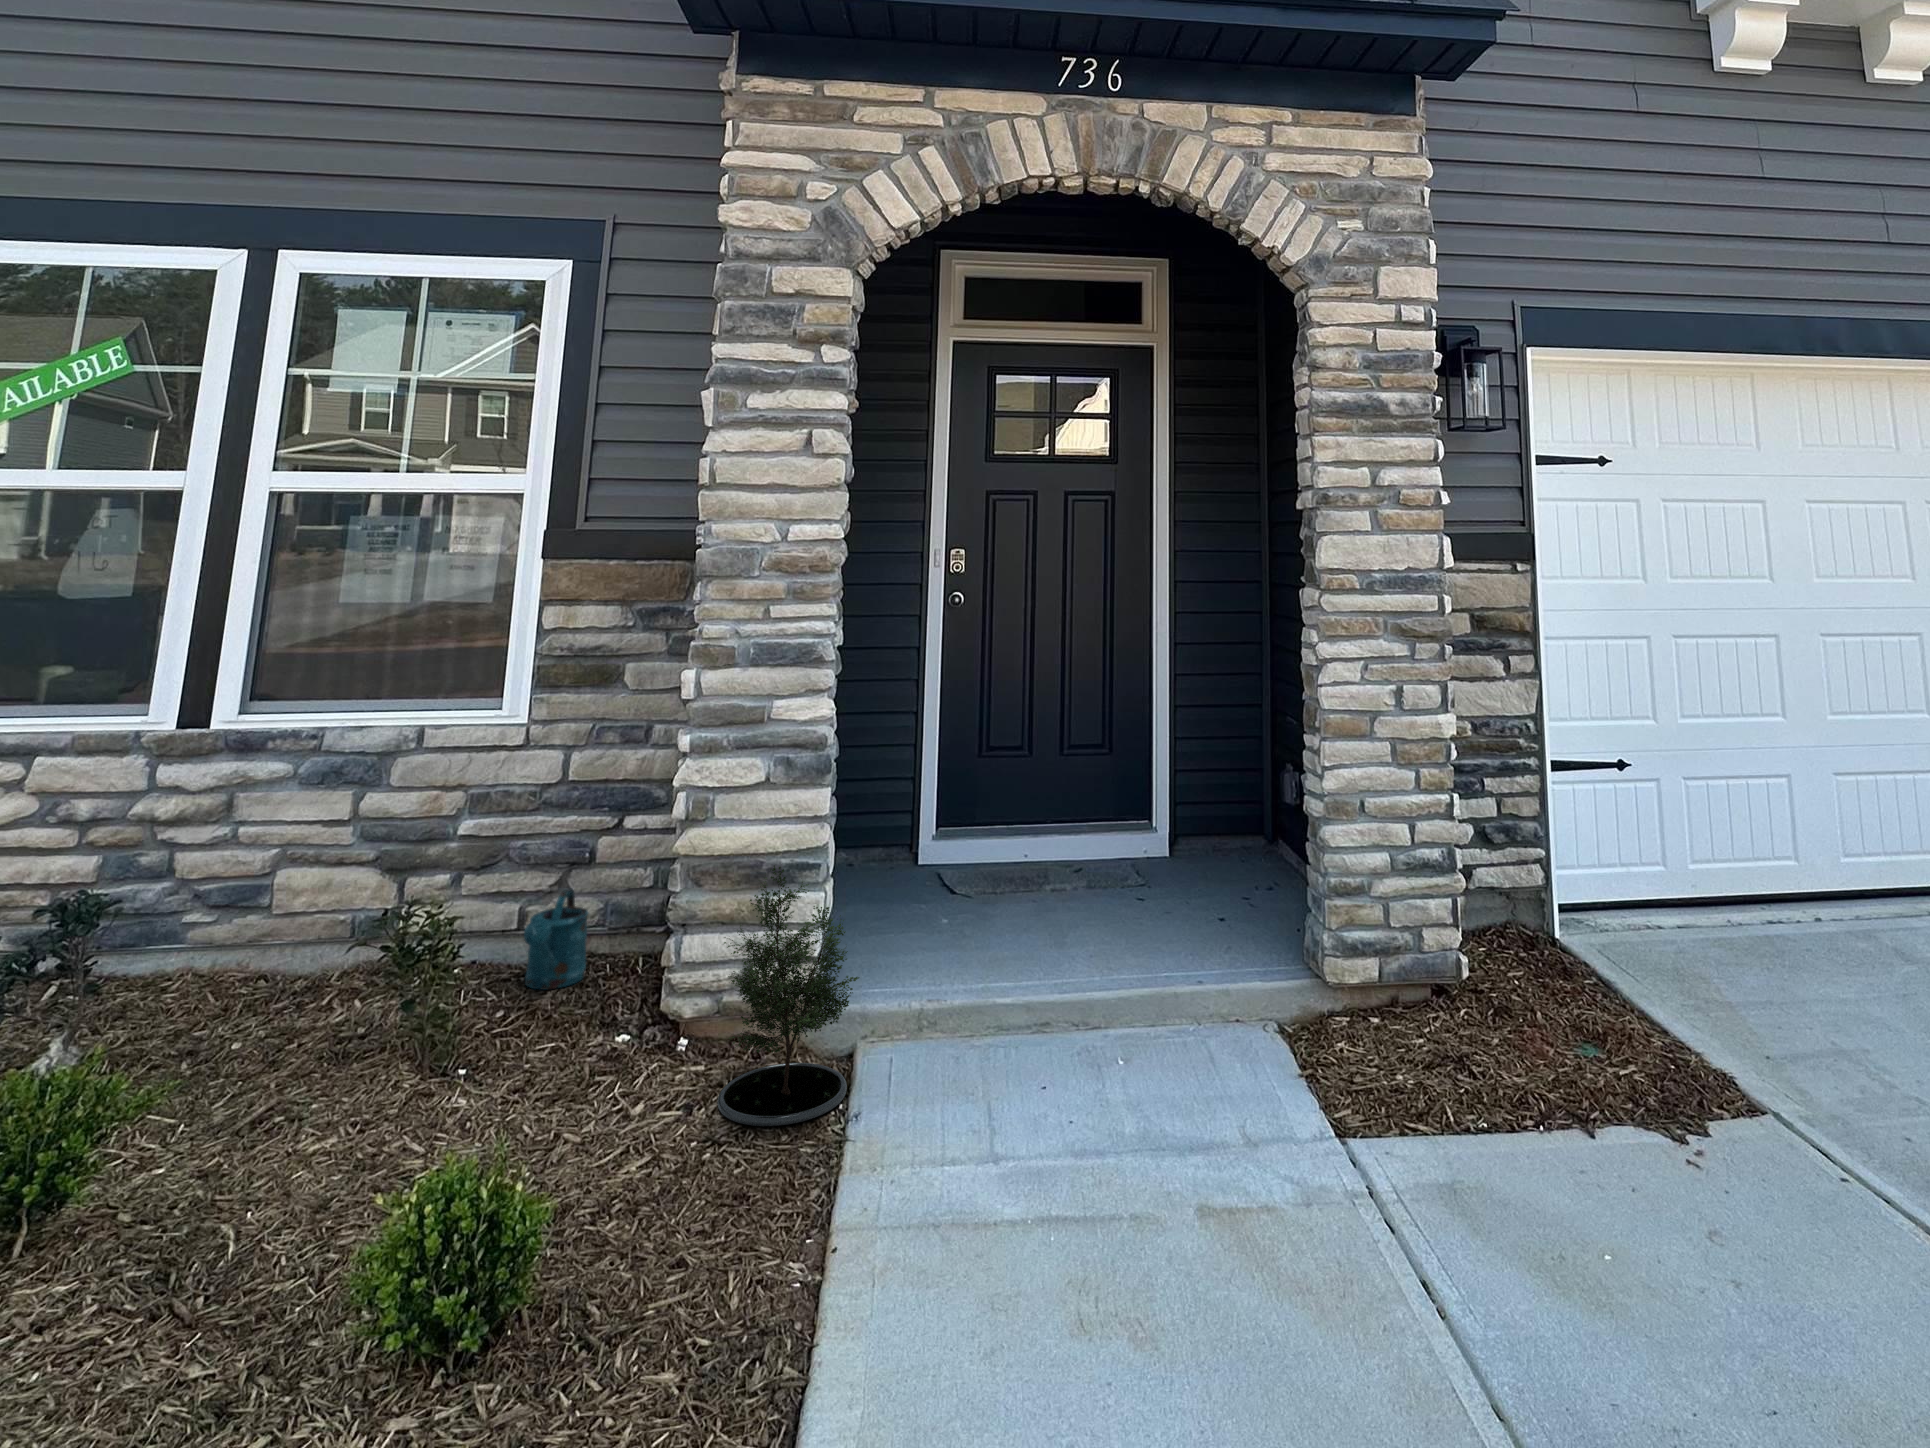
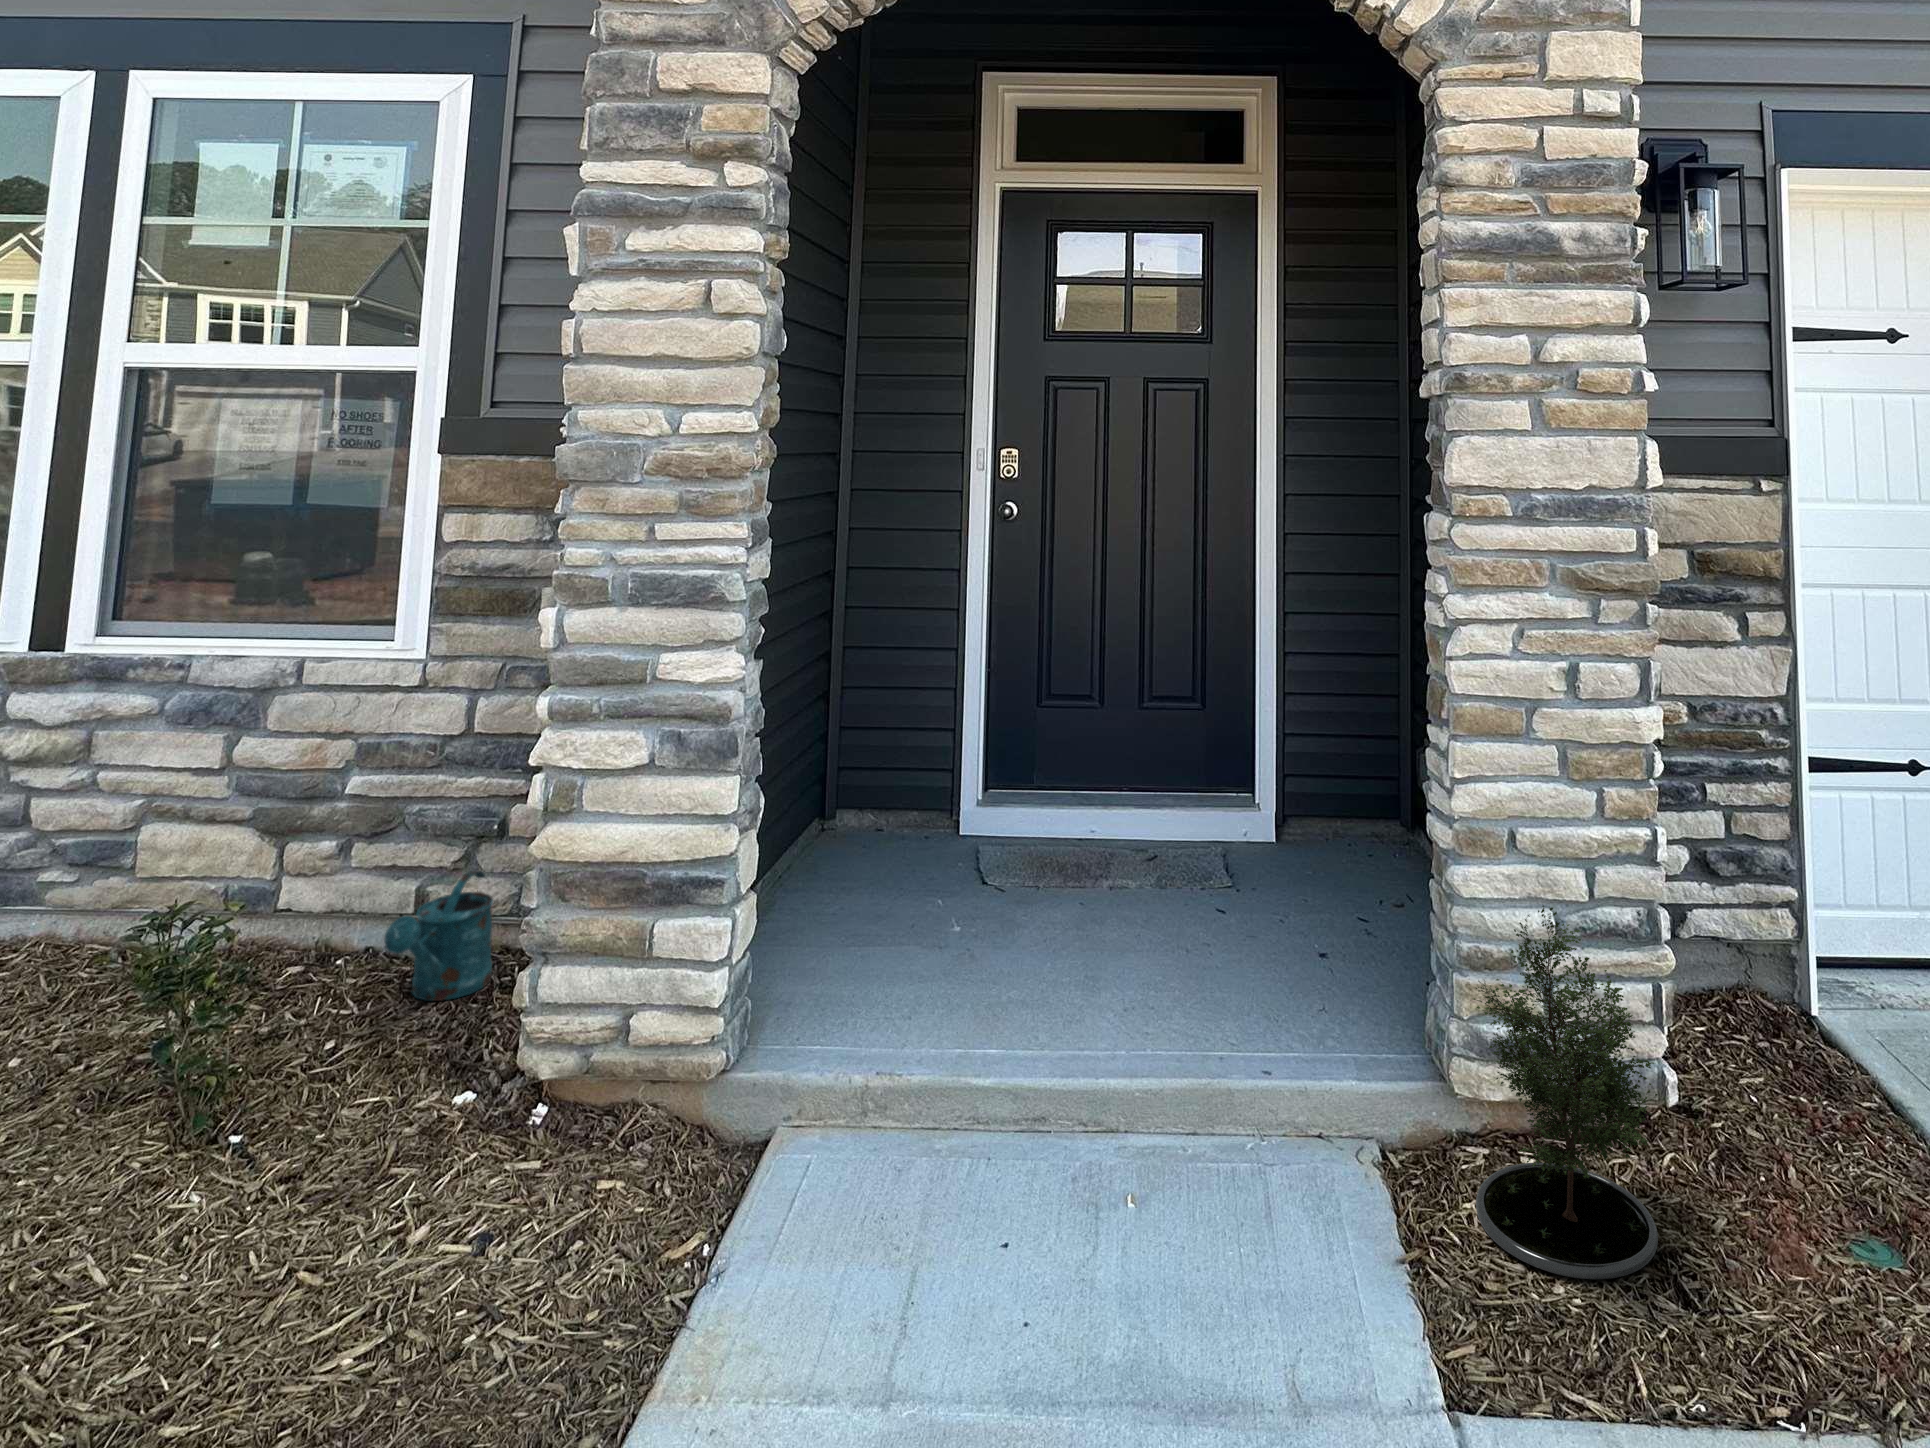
potted tree: present [718,865,859,1126] -> present [1474,905,1658,1279]

